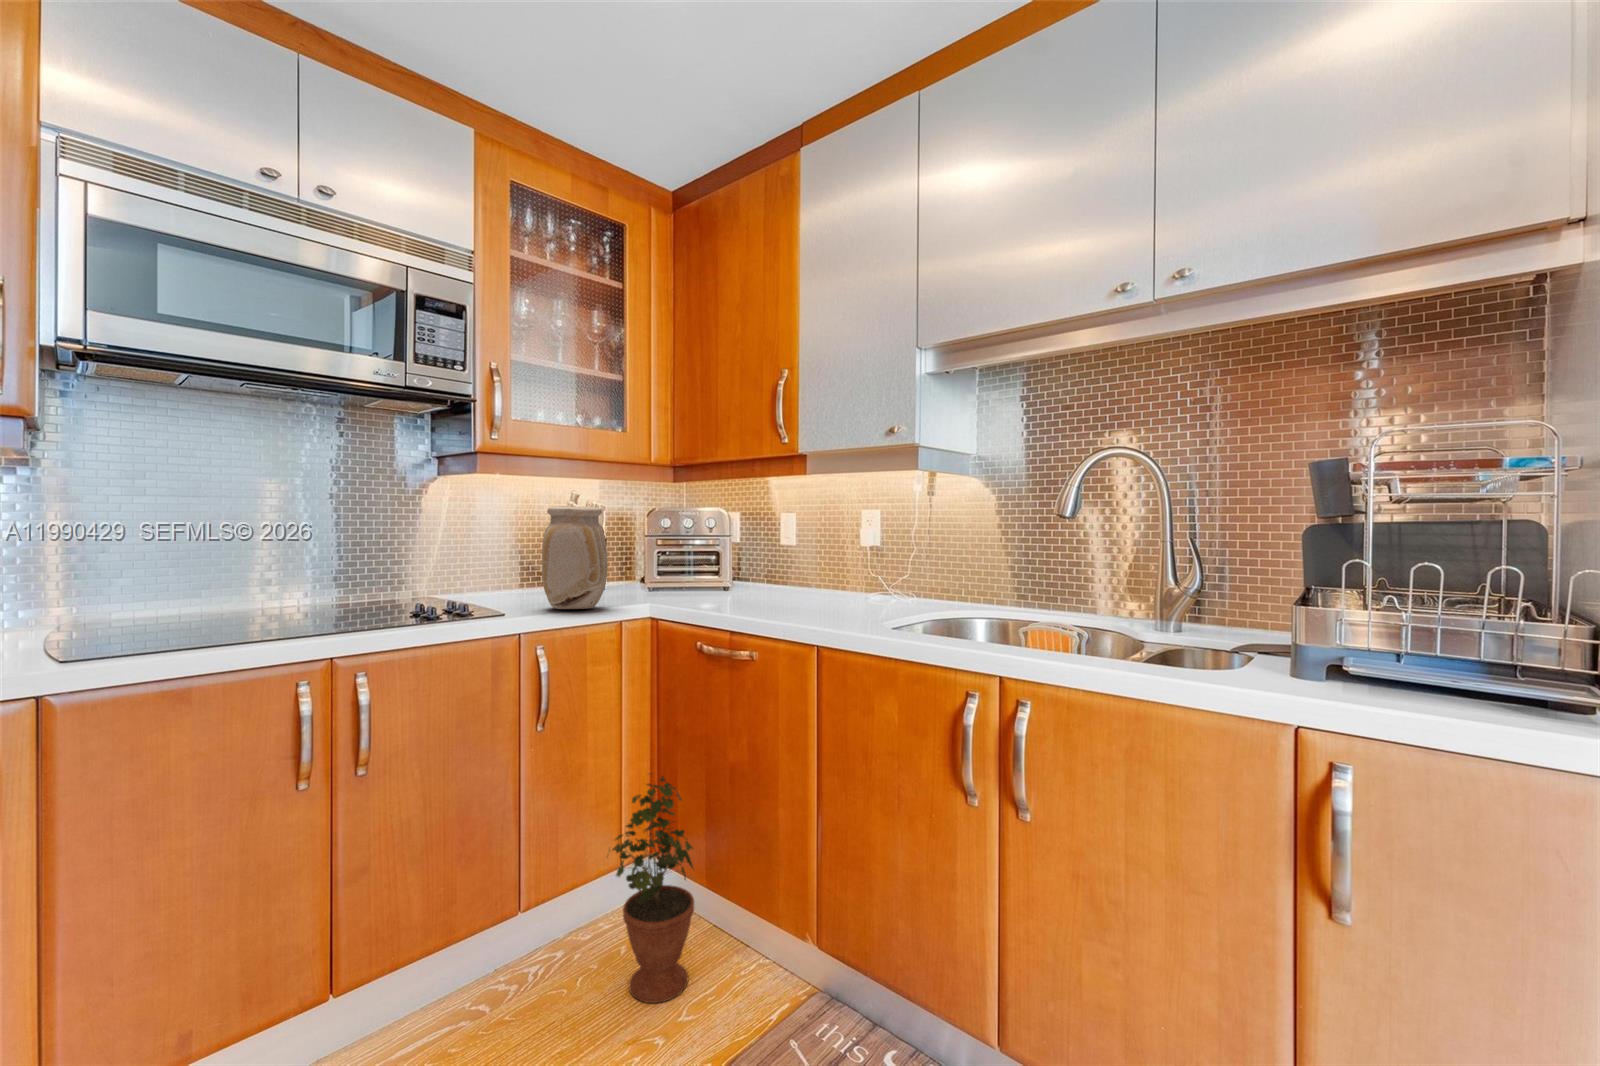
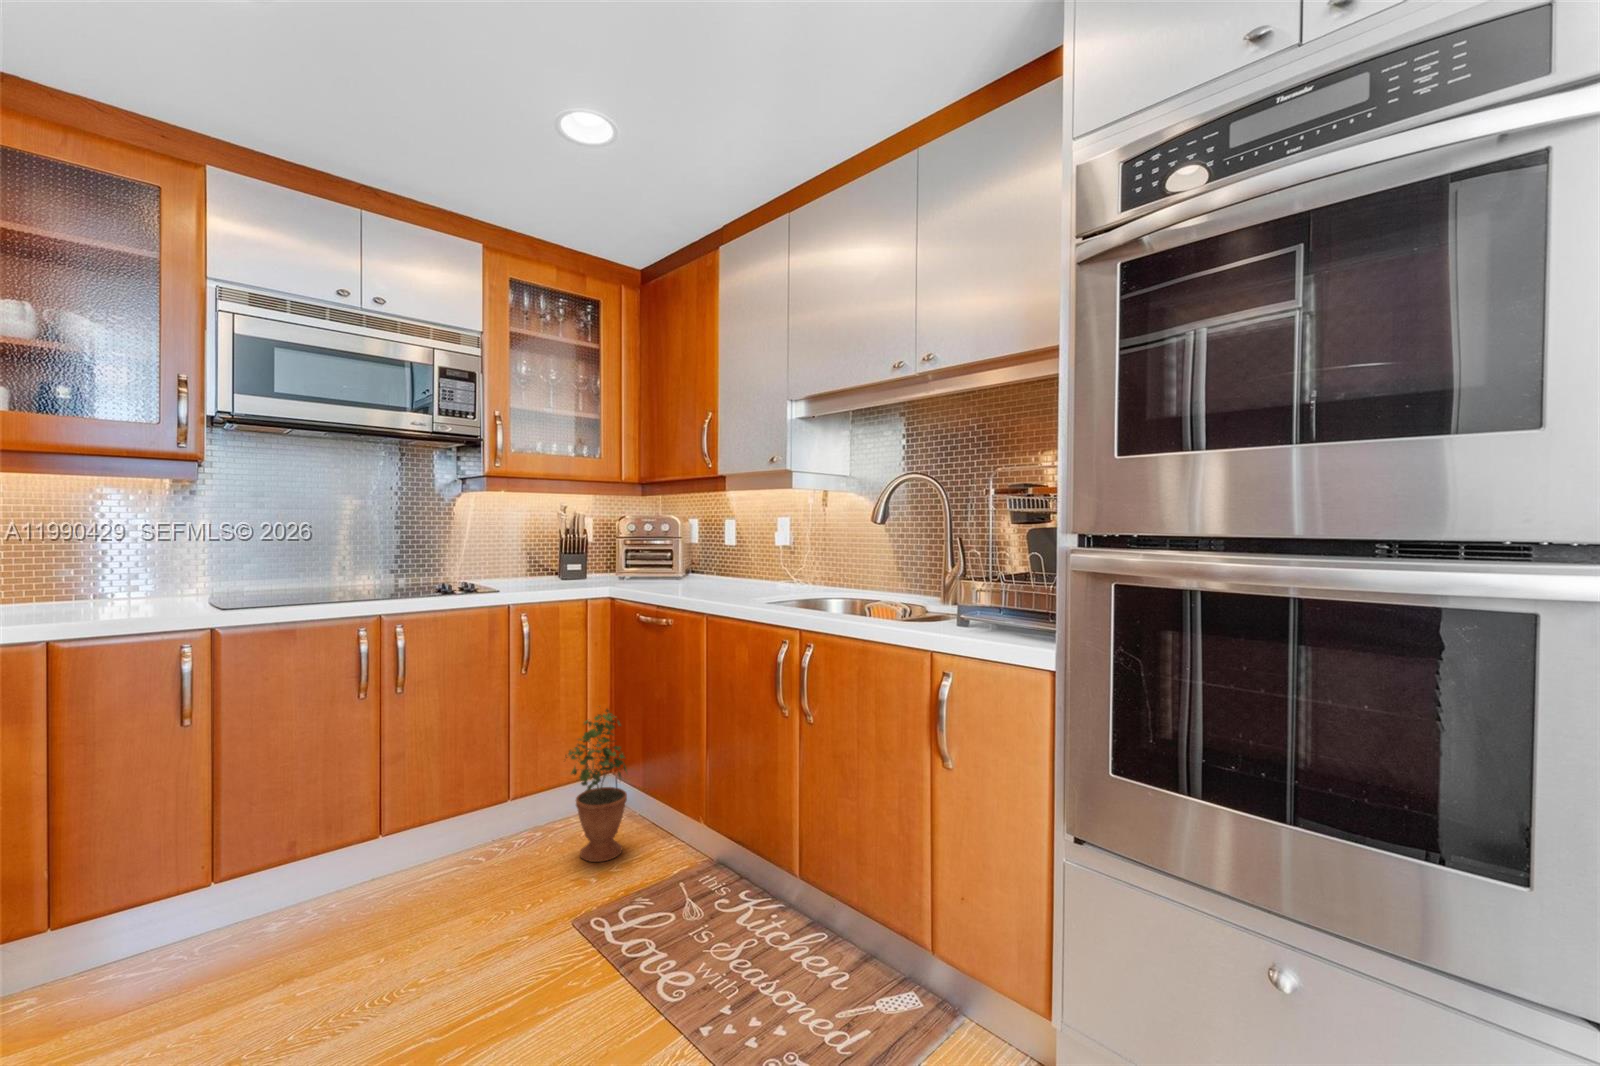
vase: present [542,506,608,609] -> none [529,514,578,590]

